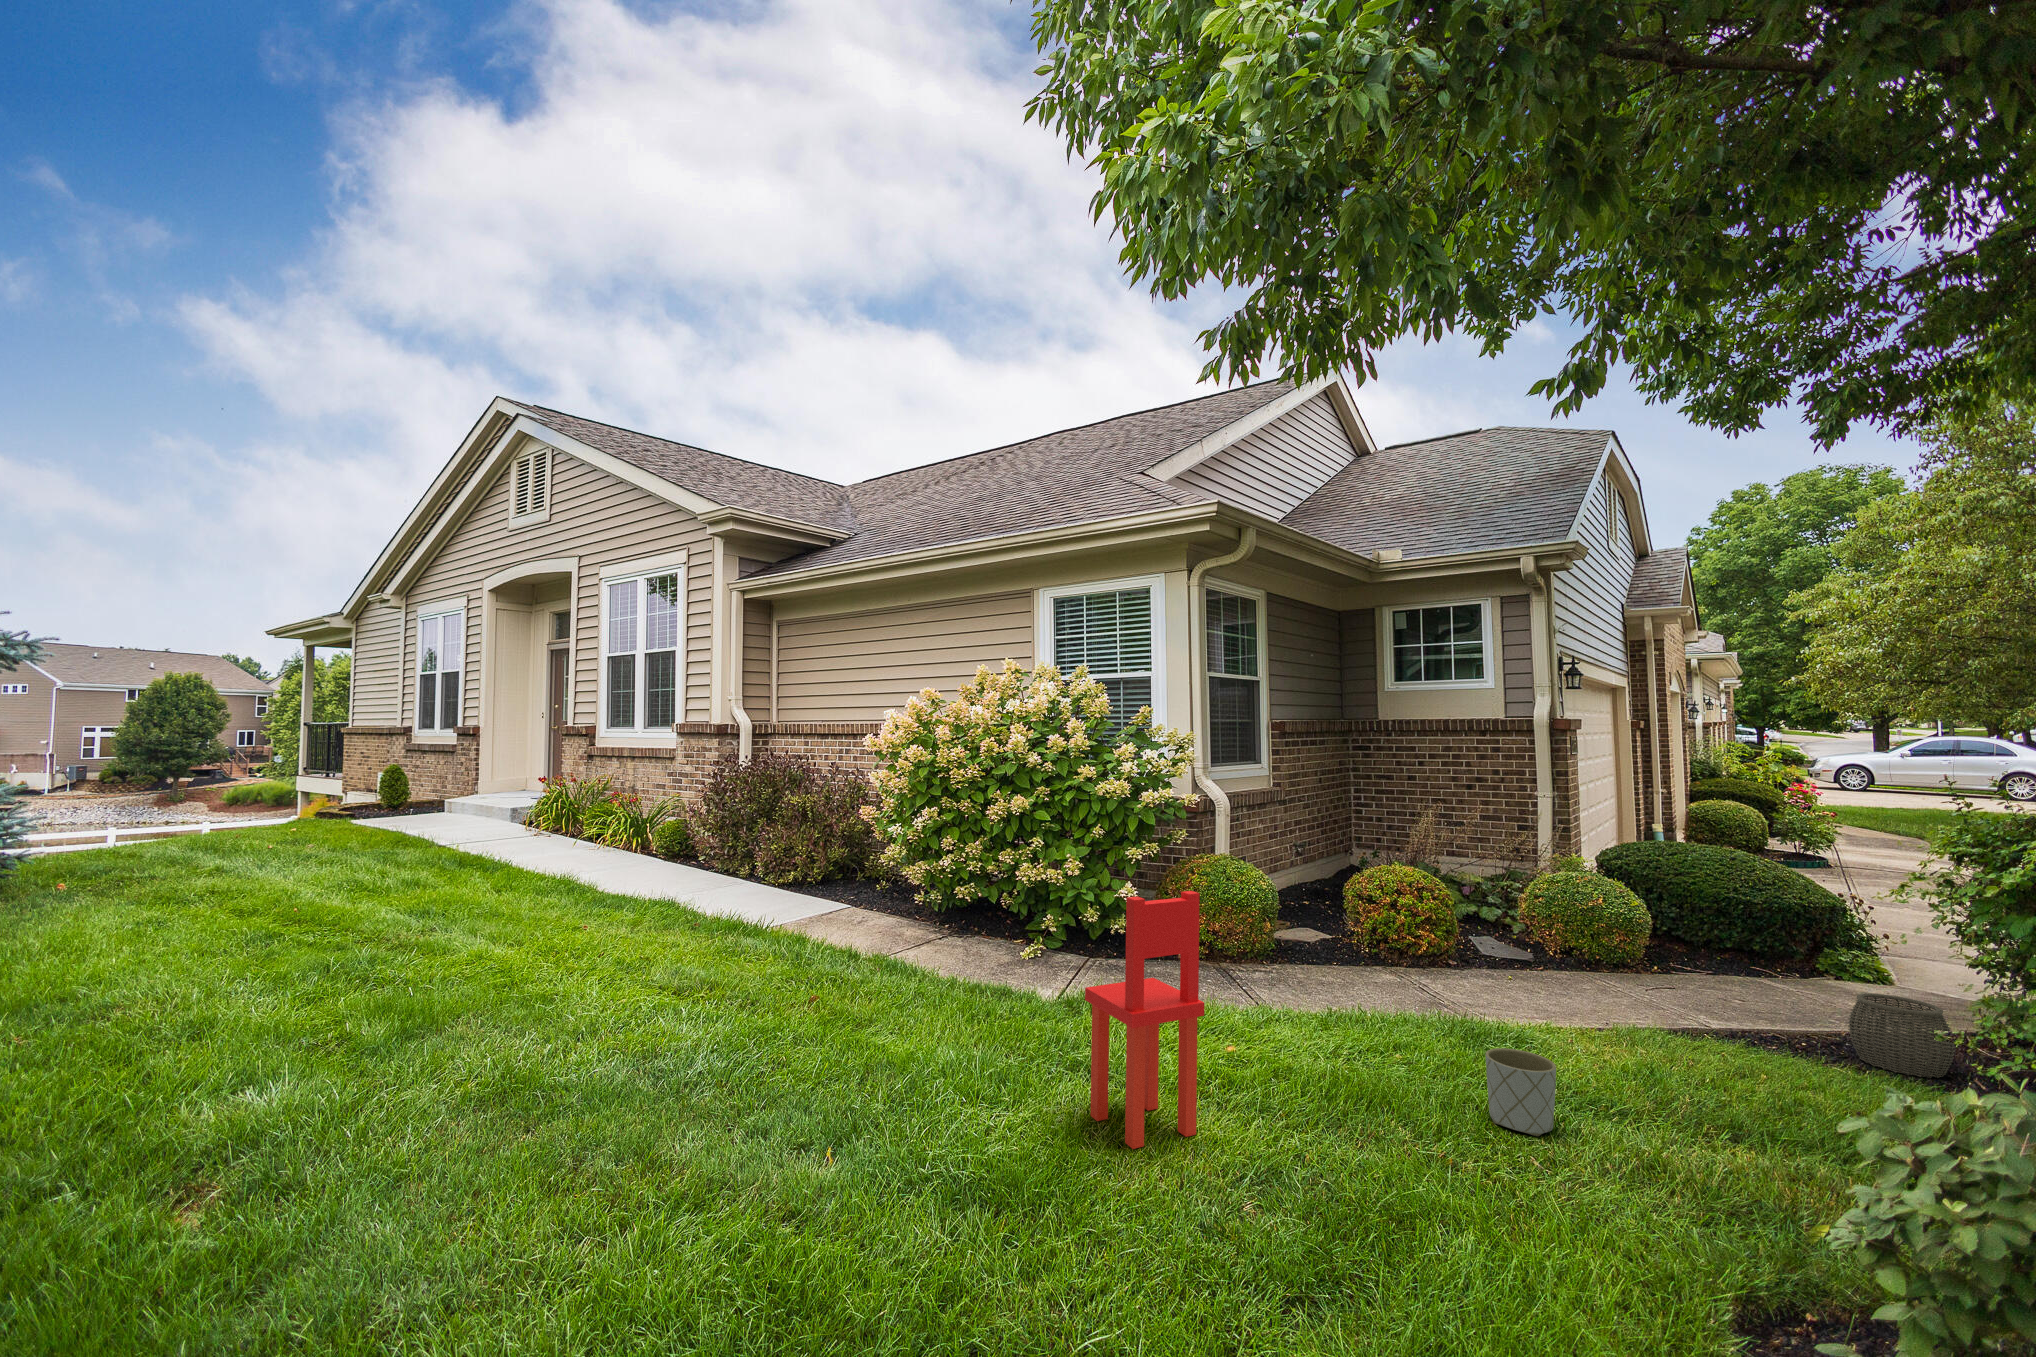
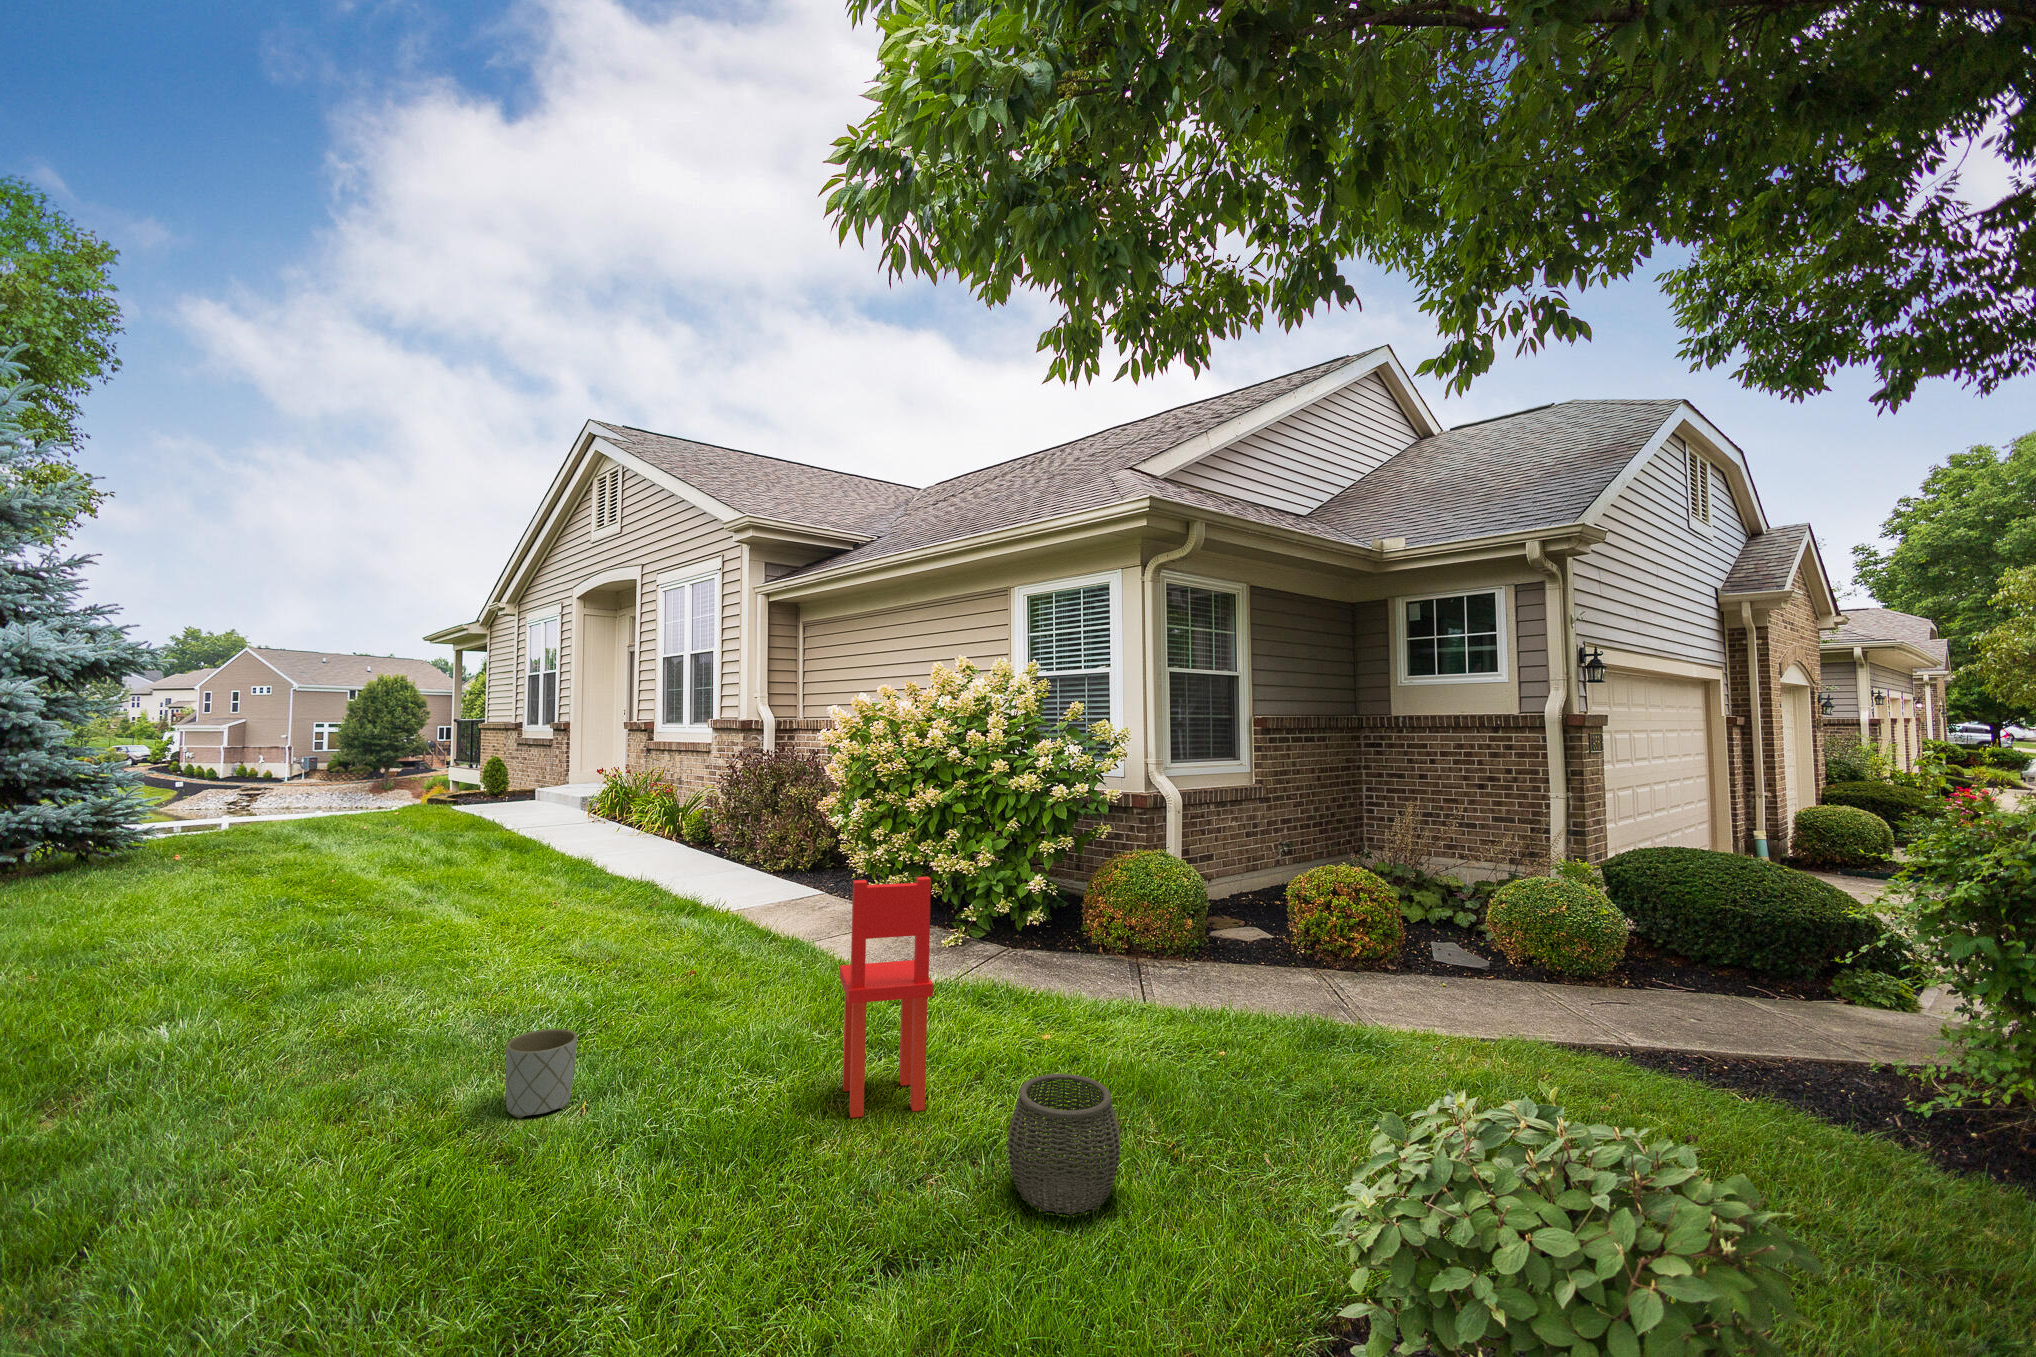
woven basket: present [1848,994,1955,1078] -> present [1008,1074,1121,1216]
planter: present [1486,1048,1556,1136] -> present [506,1029,577,1119]

